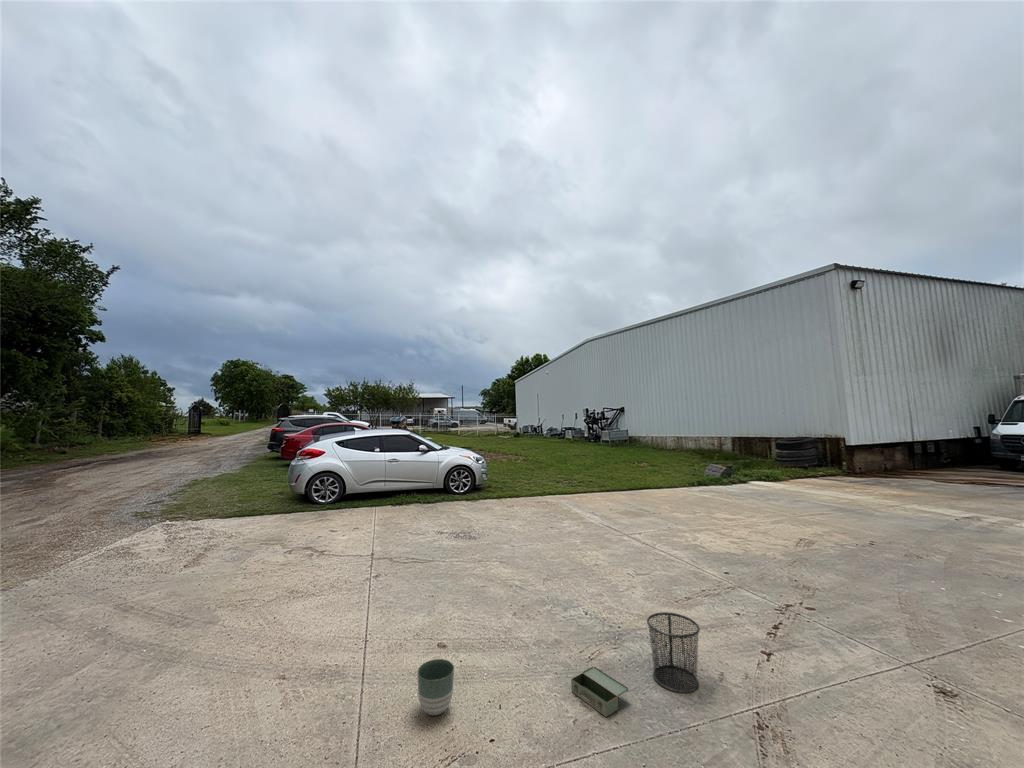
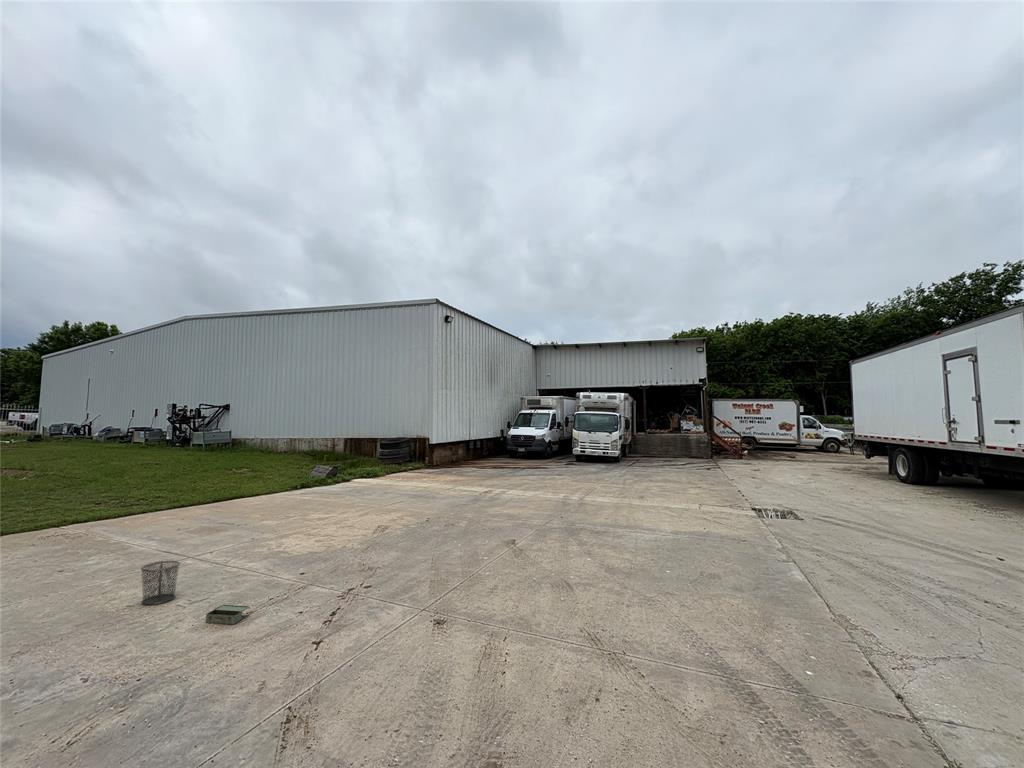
waste bin: present [647,612,700,692] -> present [141,561,180,605]
planter: present [417,659,454,715] -> none [71,625,108,664]

